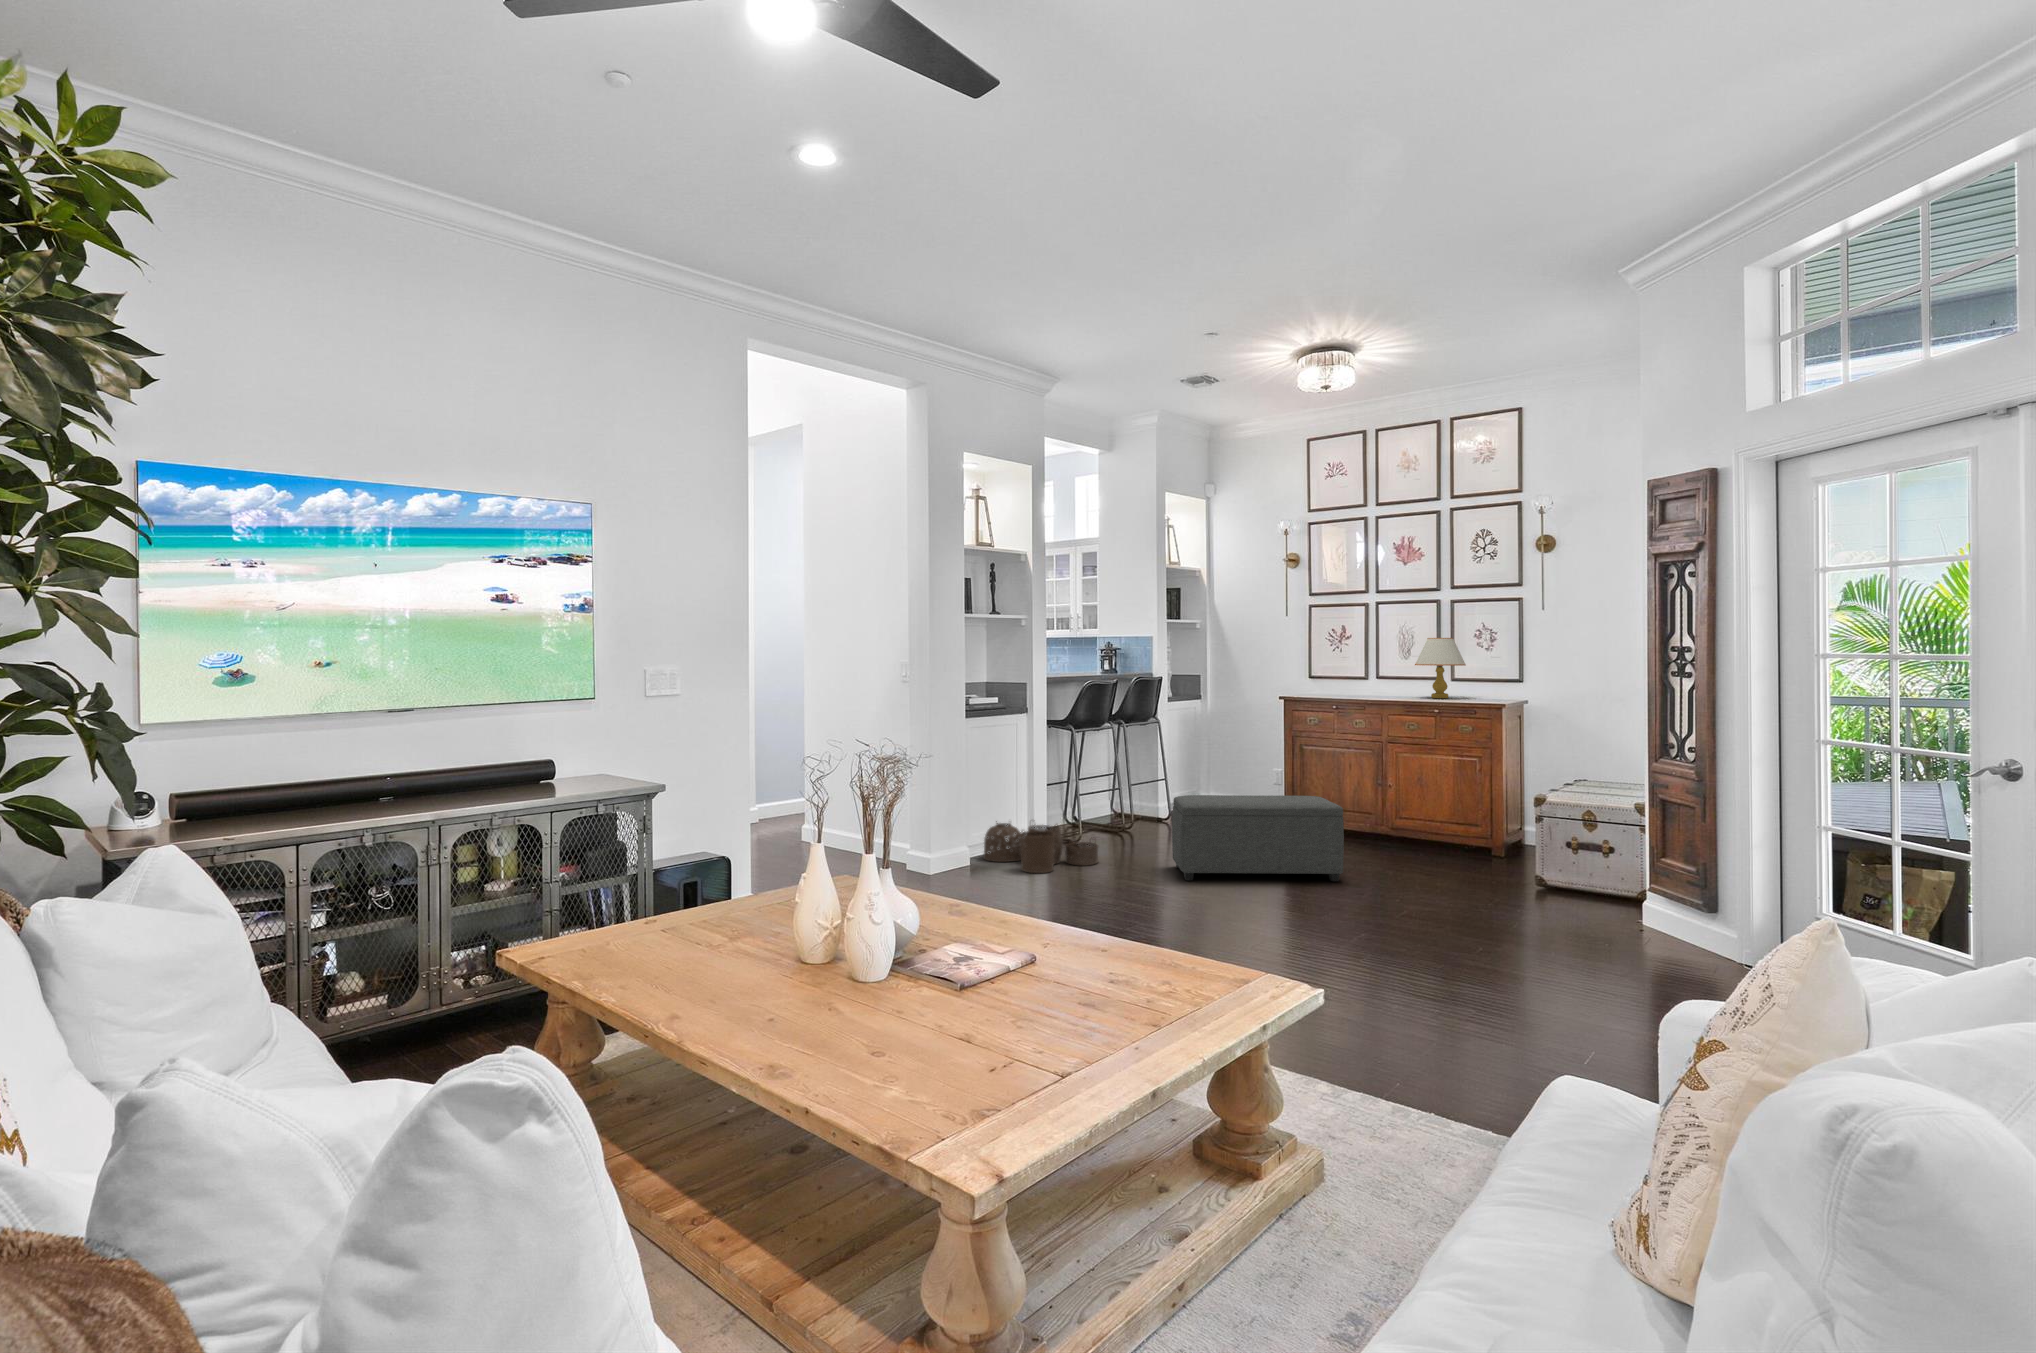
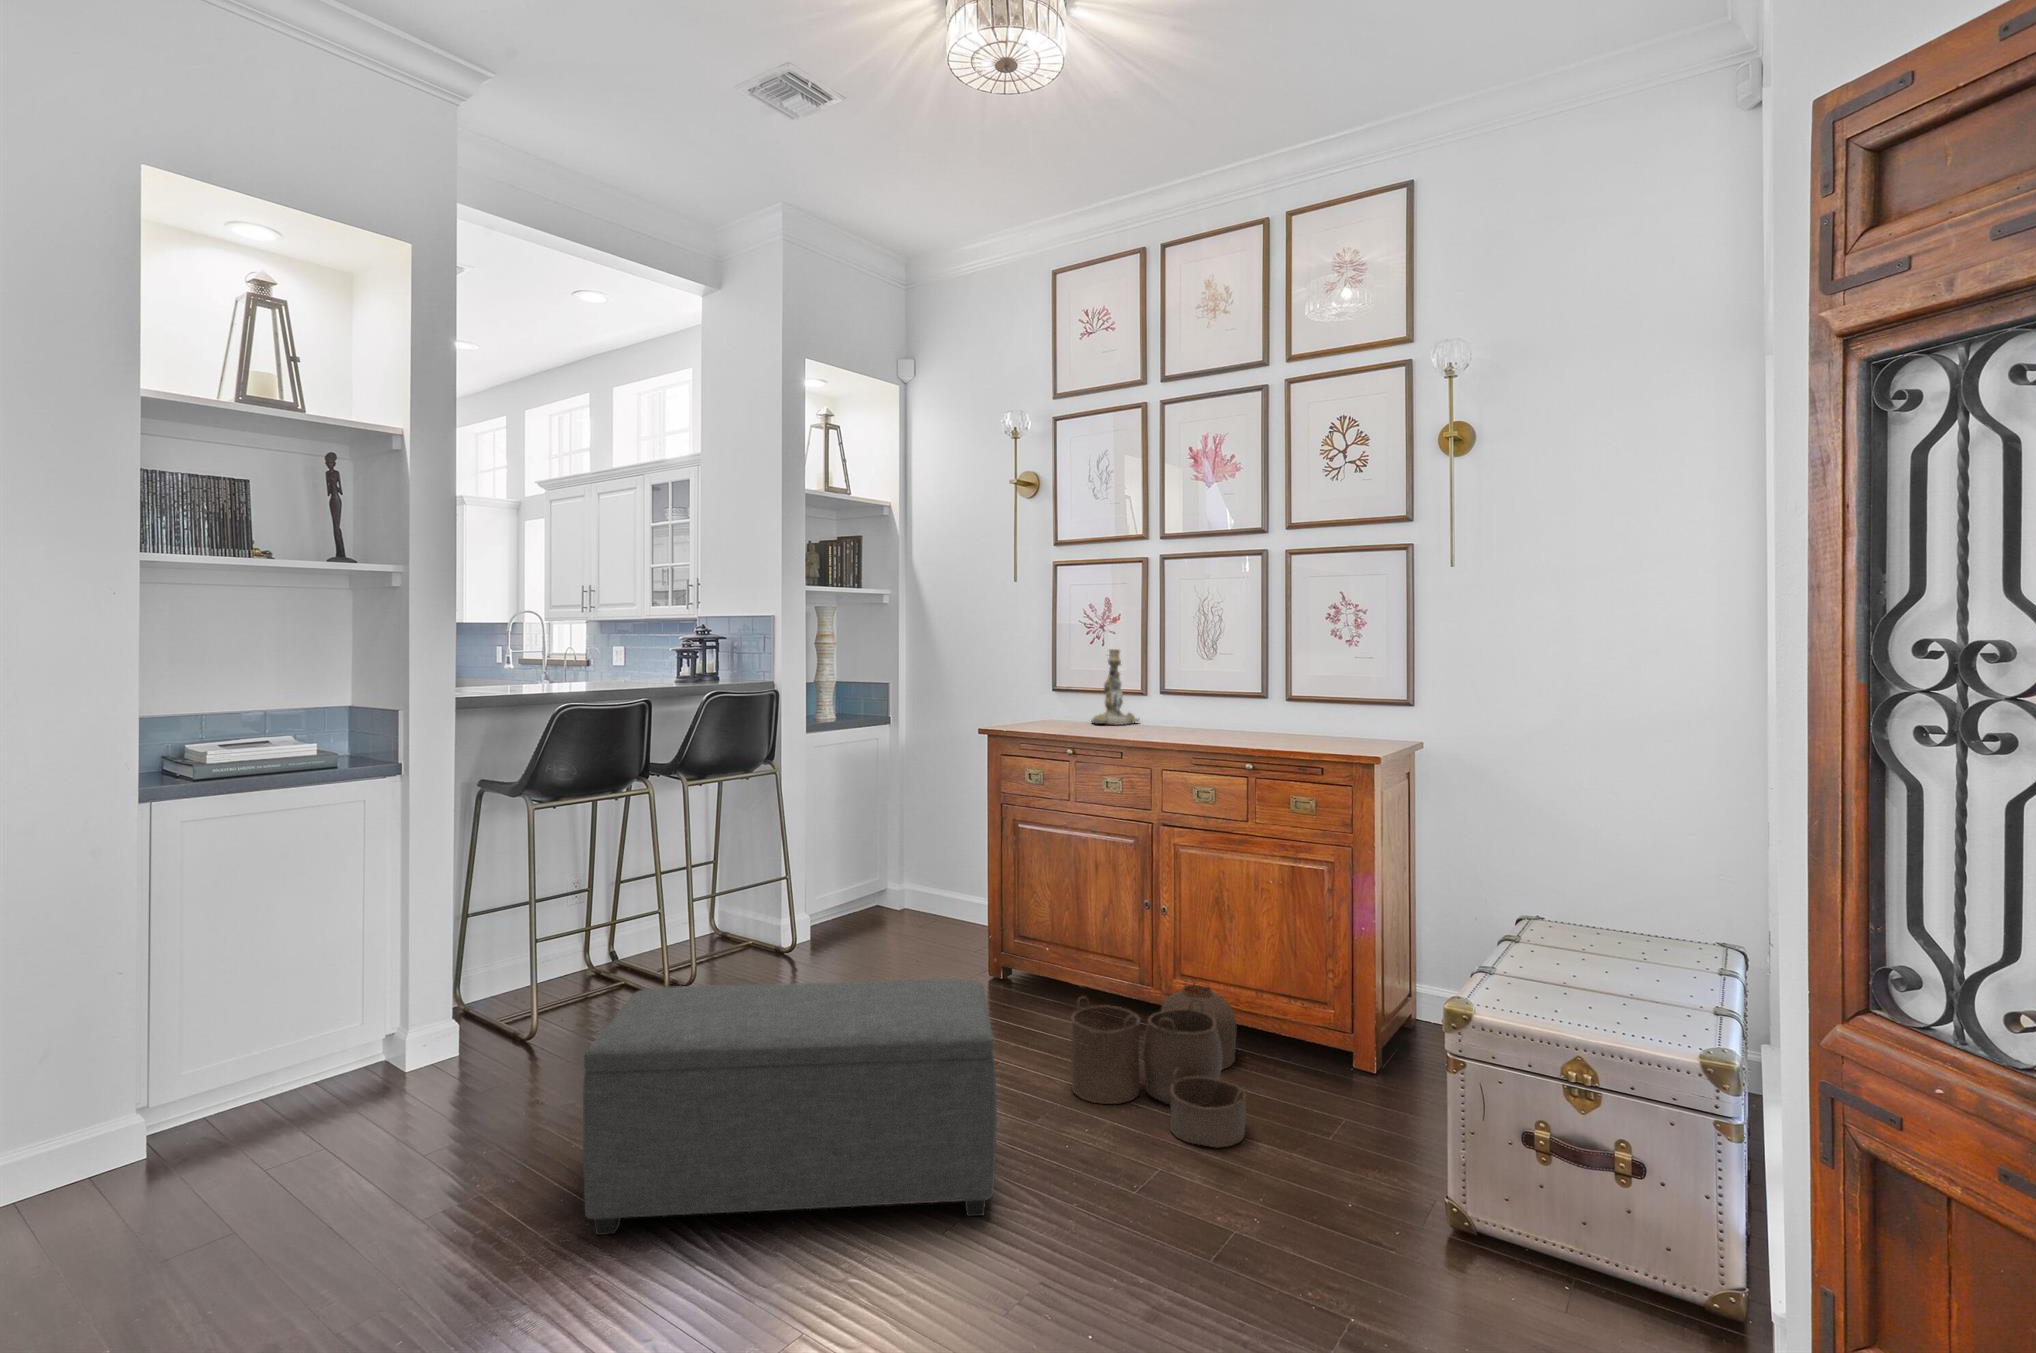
table lamp: present [1415,638,1466,698] -> none [1216,621,1309,738]
candlestick: none [1337,653,1366,694] -> present [1091,649,1139,725]
woven basket: present [984,821,1098,873] -> present [1071,984,1246,1148]

